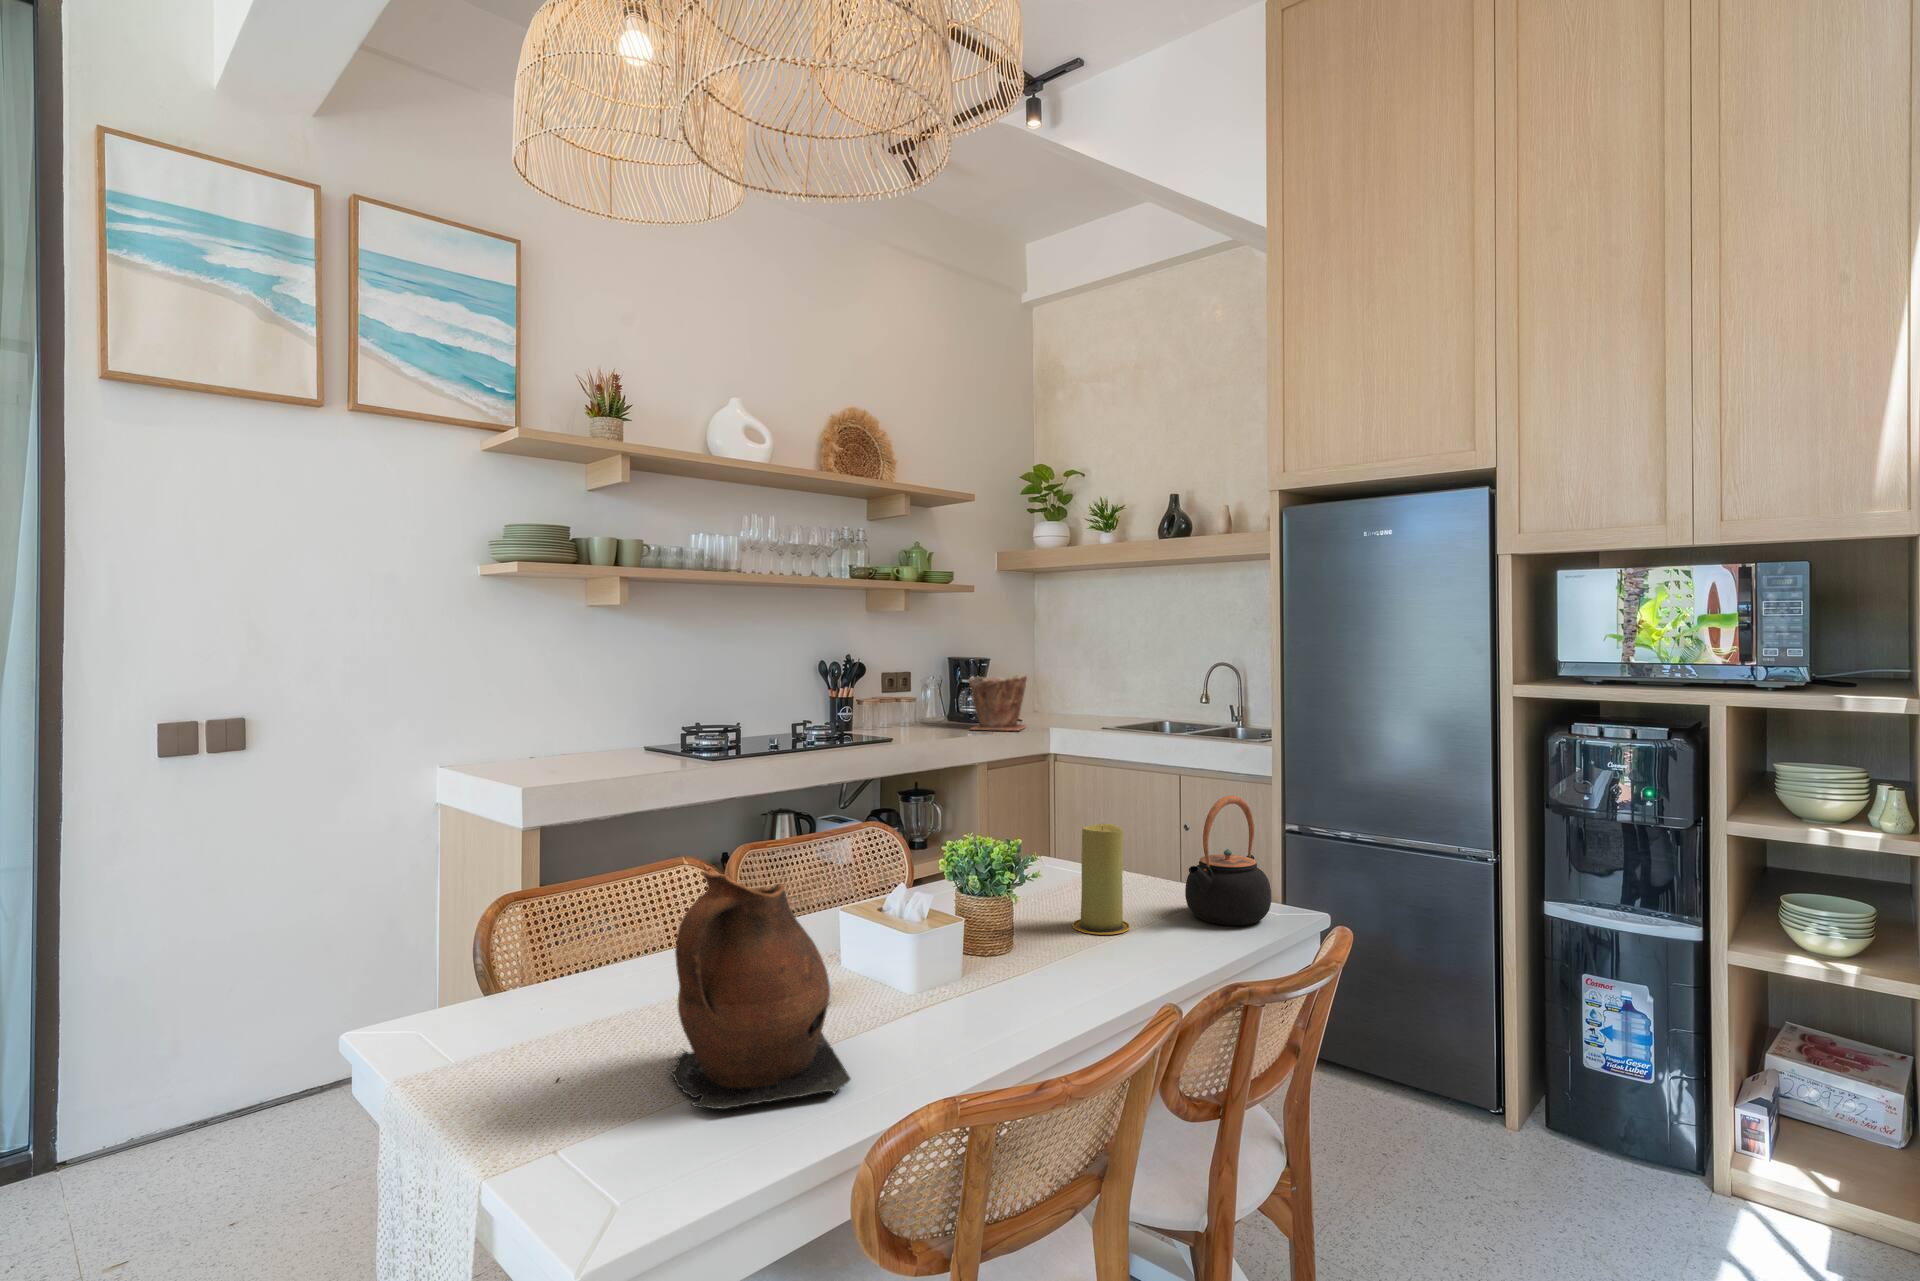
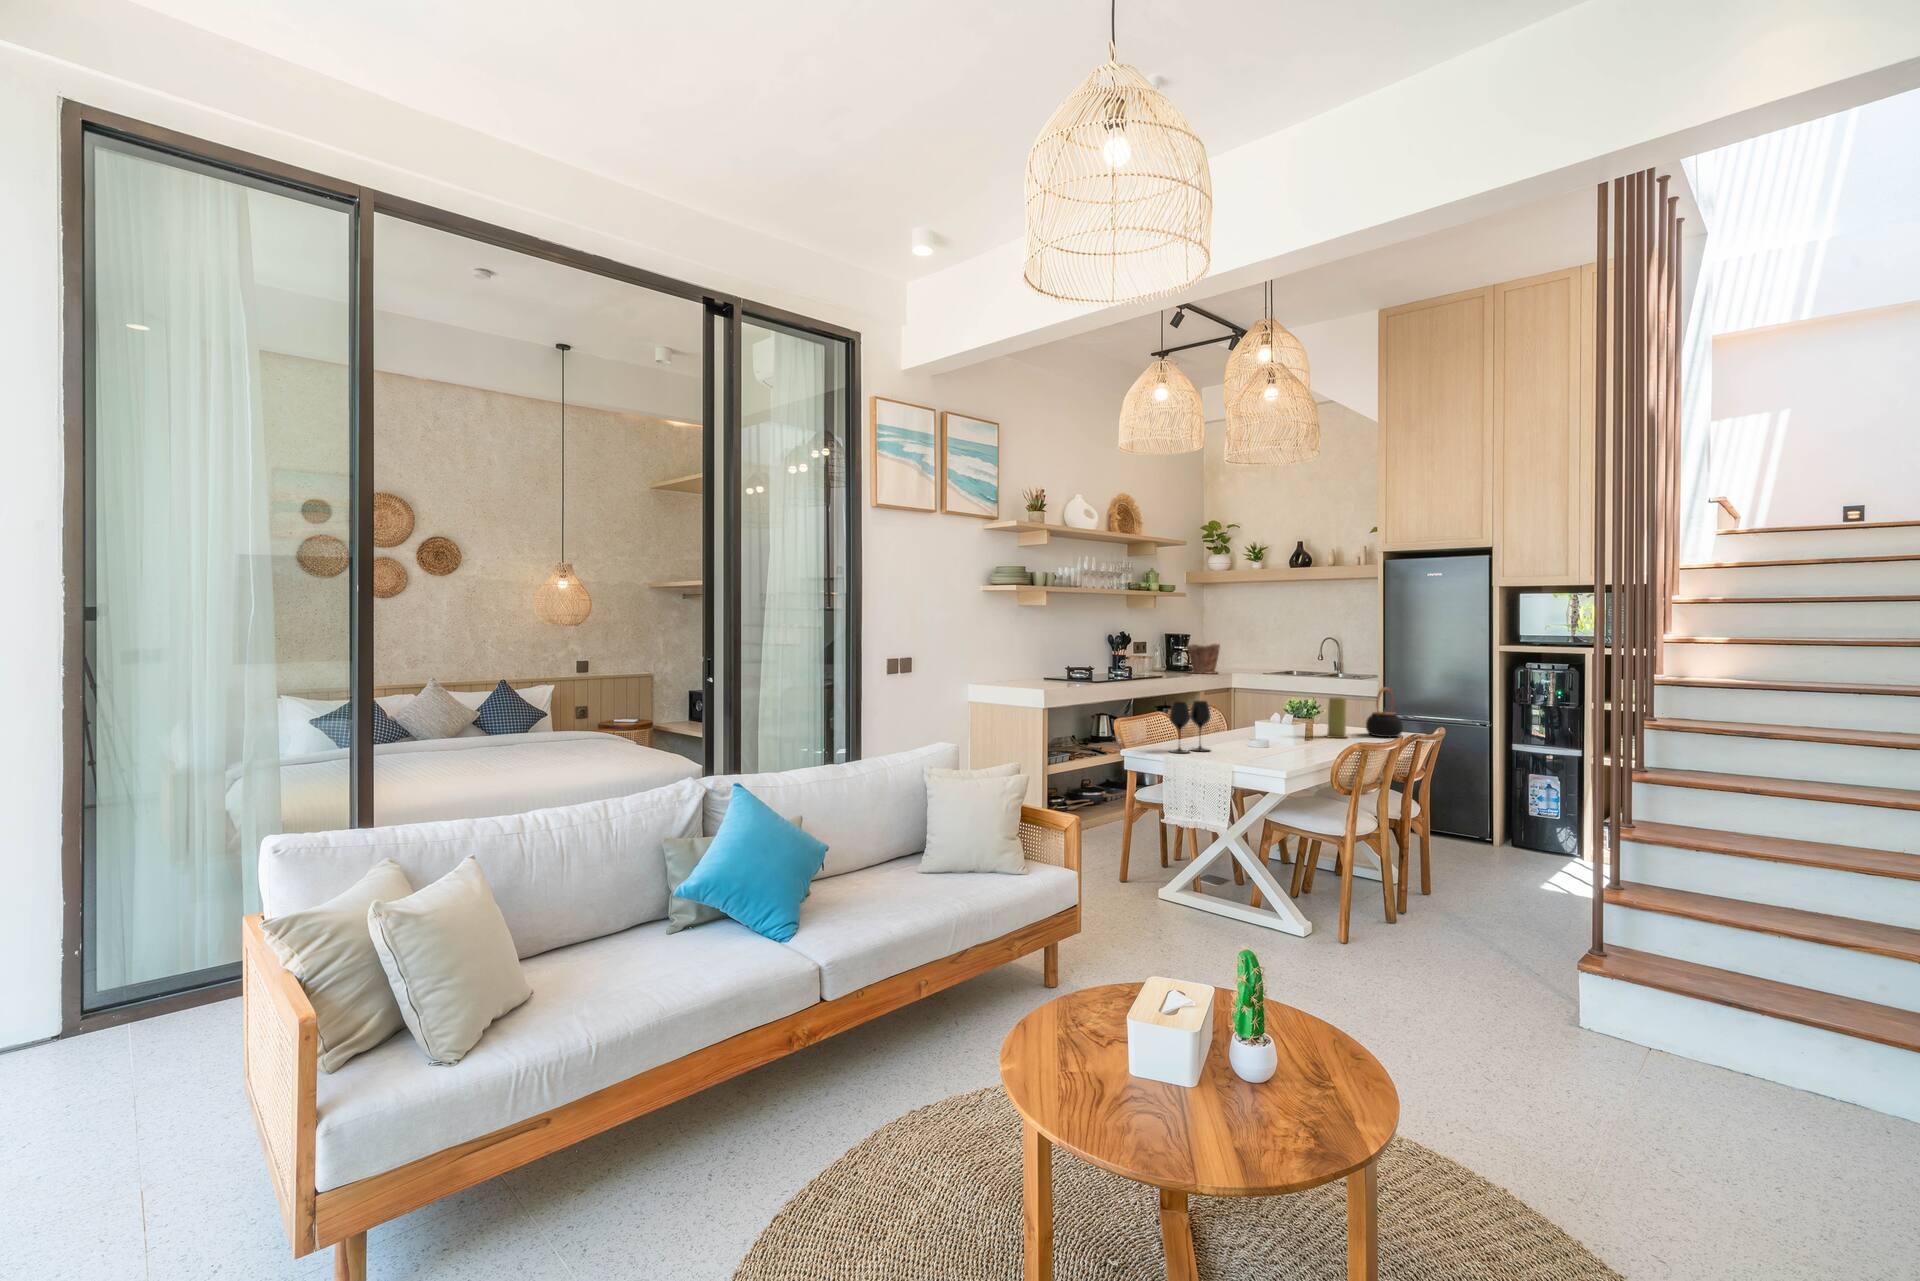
ceramic pitcher: present [666,871,850,1109] -> none [1238,693,1303,759]
wine glass: none [479,873,636,1055] -> present [1169,701,1211,753]

